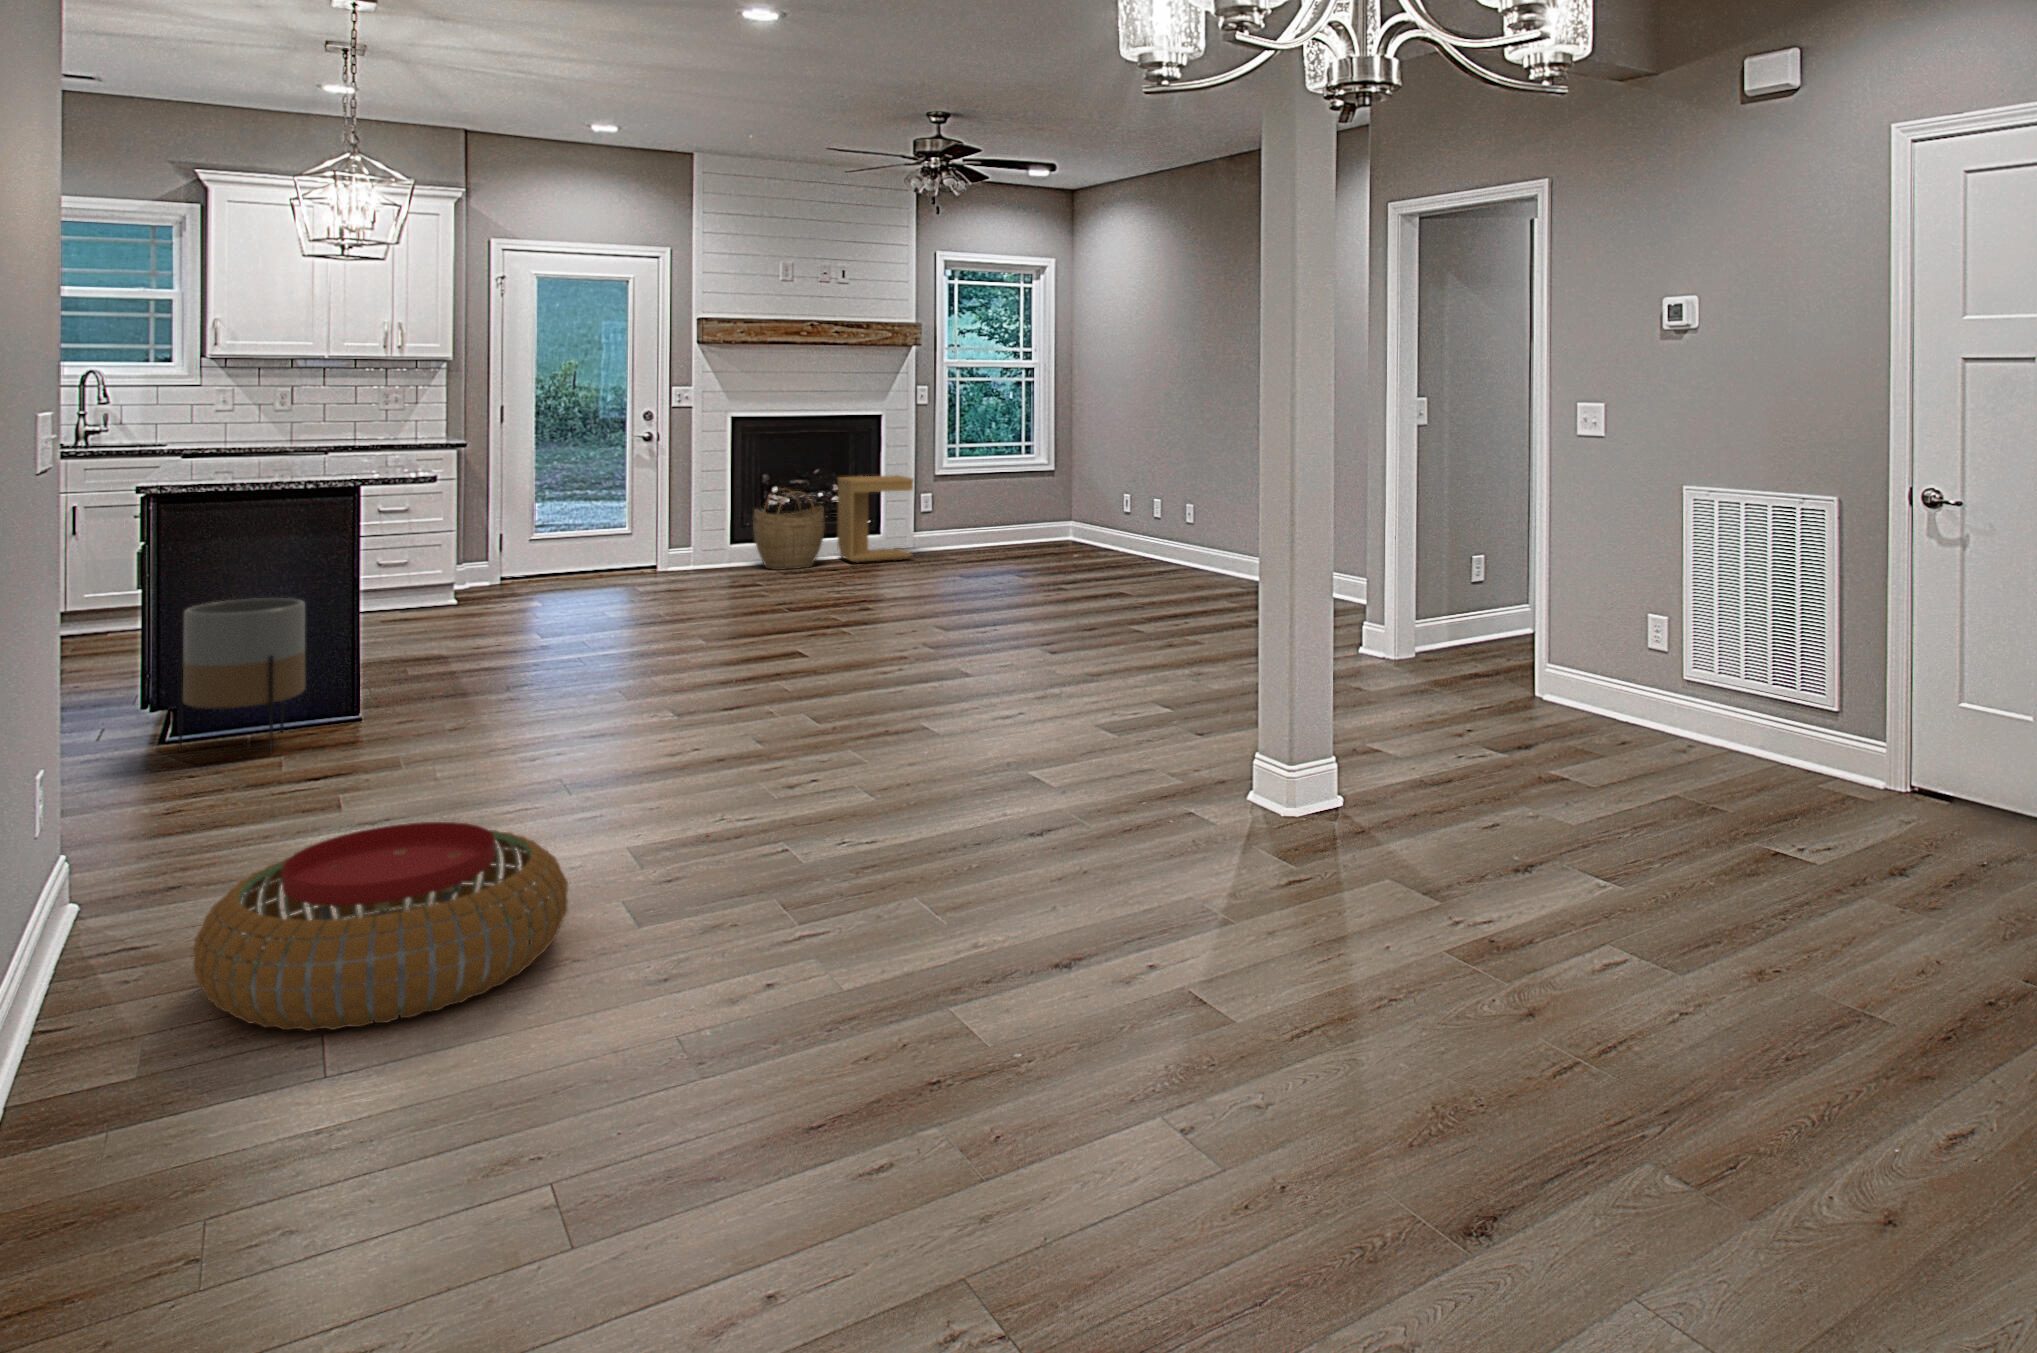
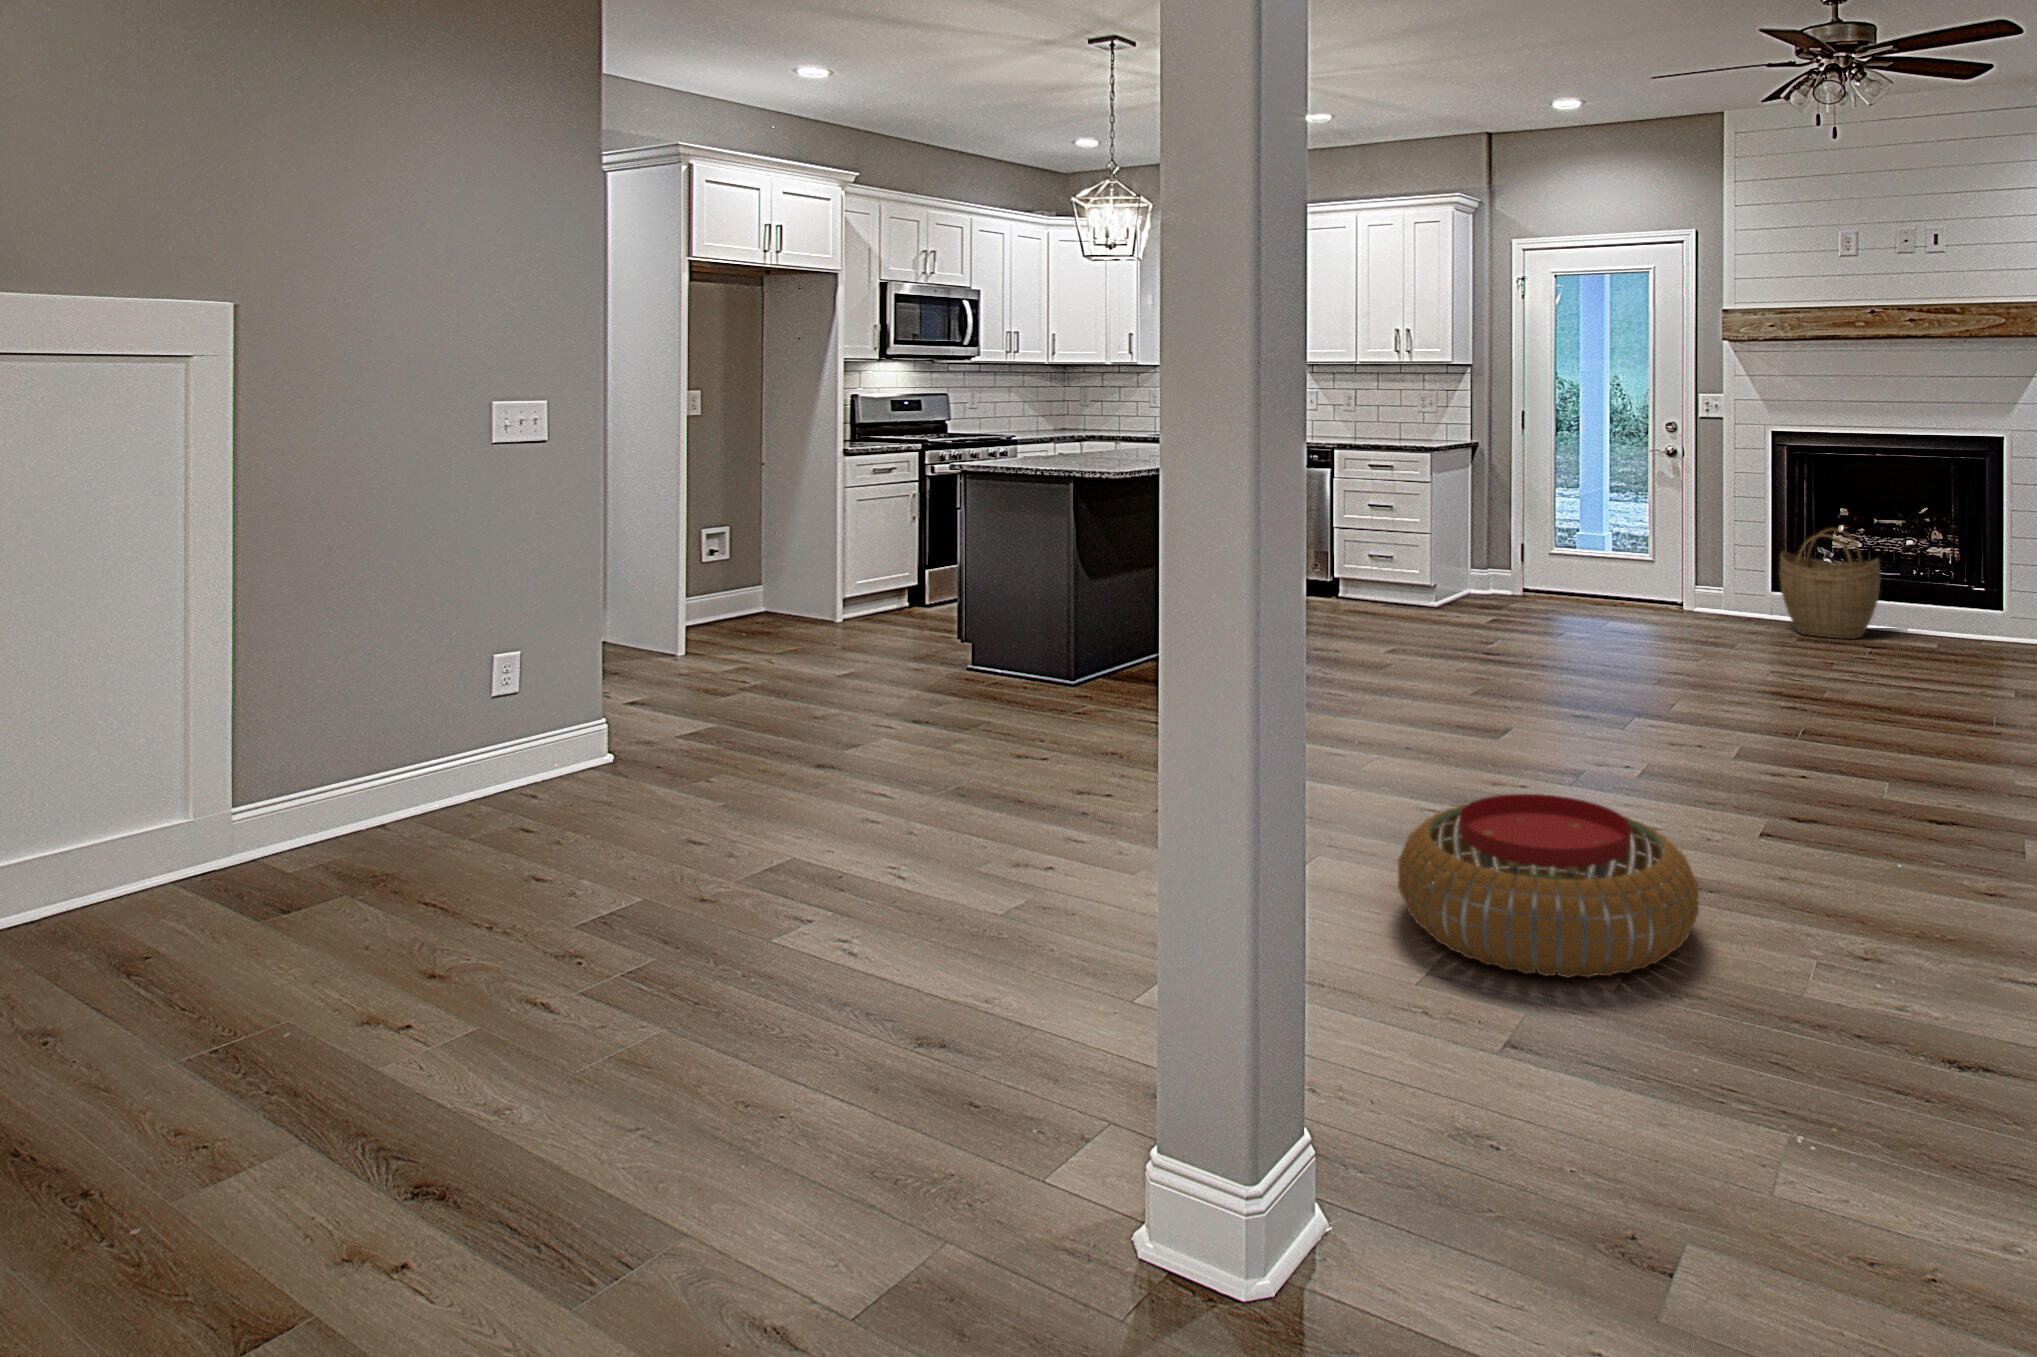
side table: present [838,475,913,563] -> none [1909,521,2027,654]
planter: present [178,598,306,753] -> none [903,572,989,702]
pouf: present [193,822,568,1031] -> present [1398,794,1699,978]

